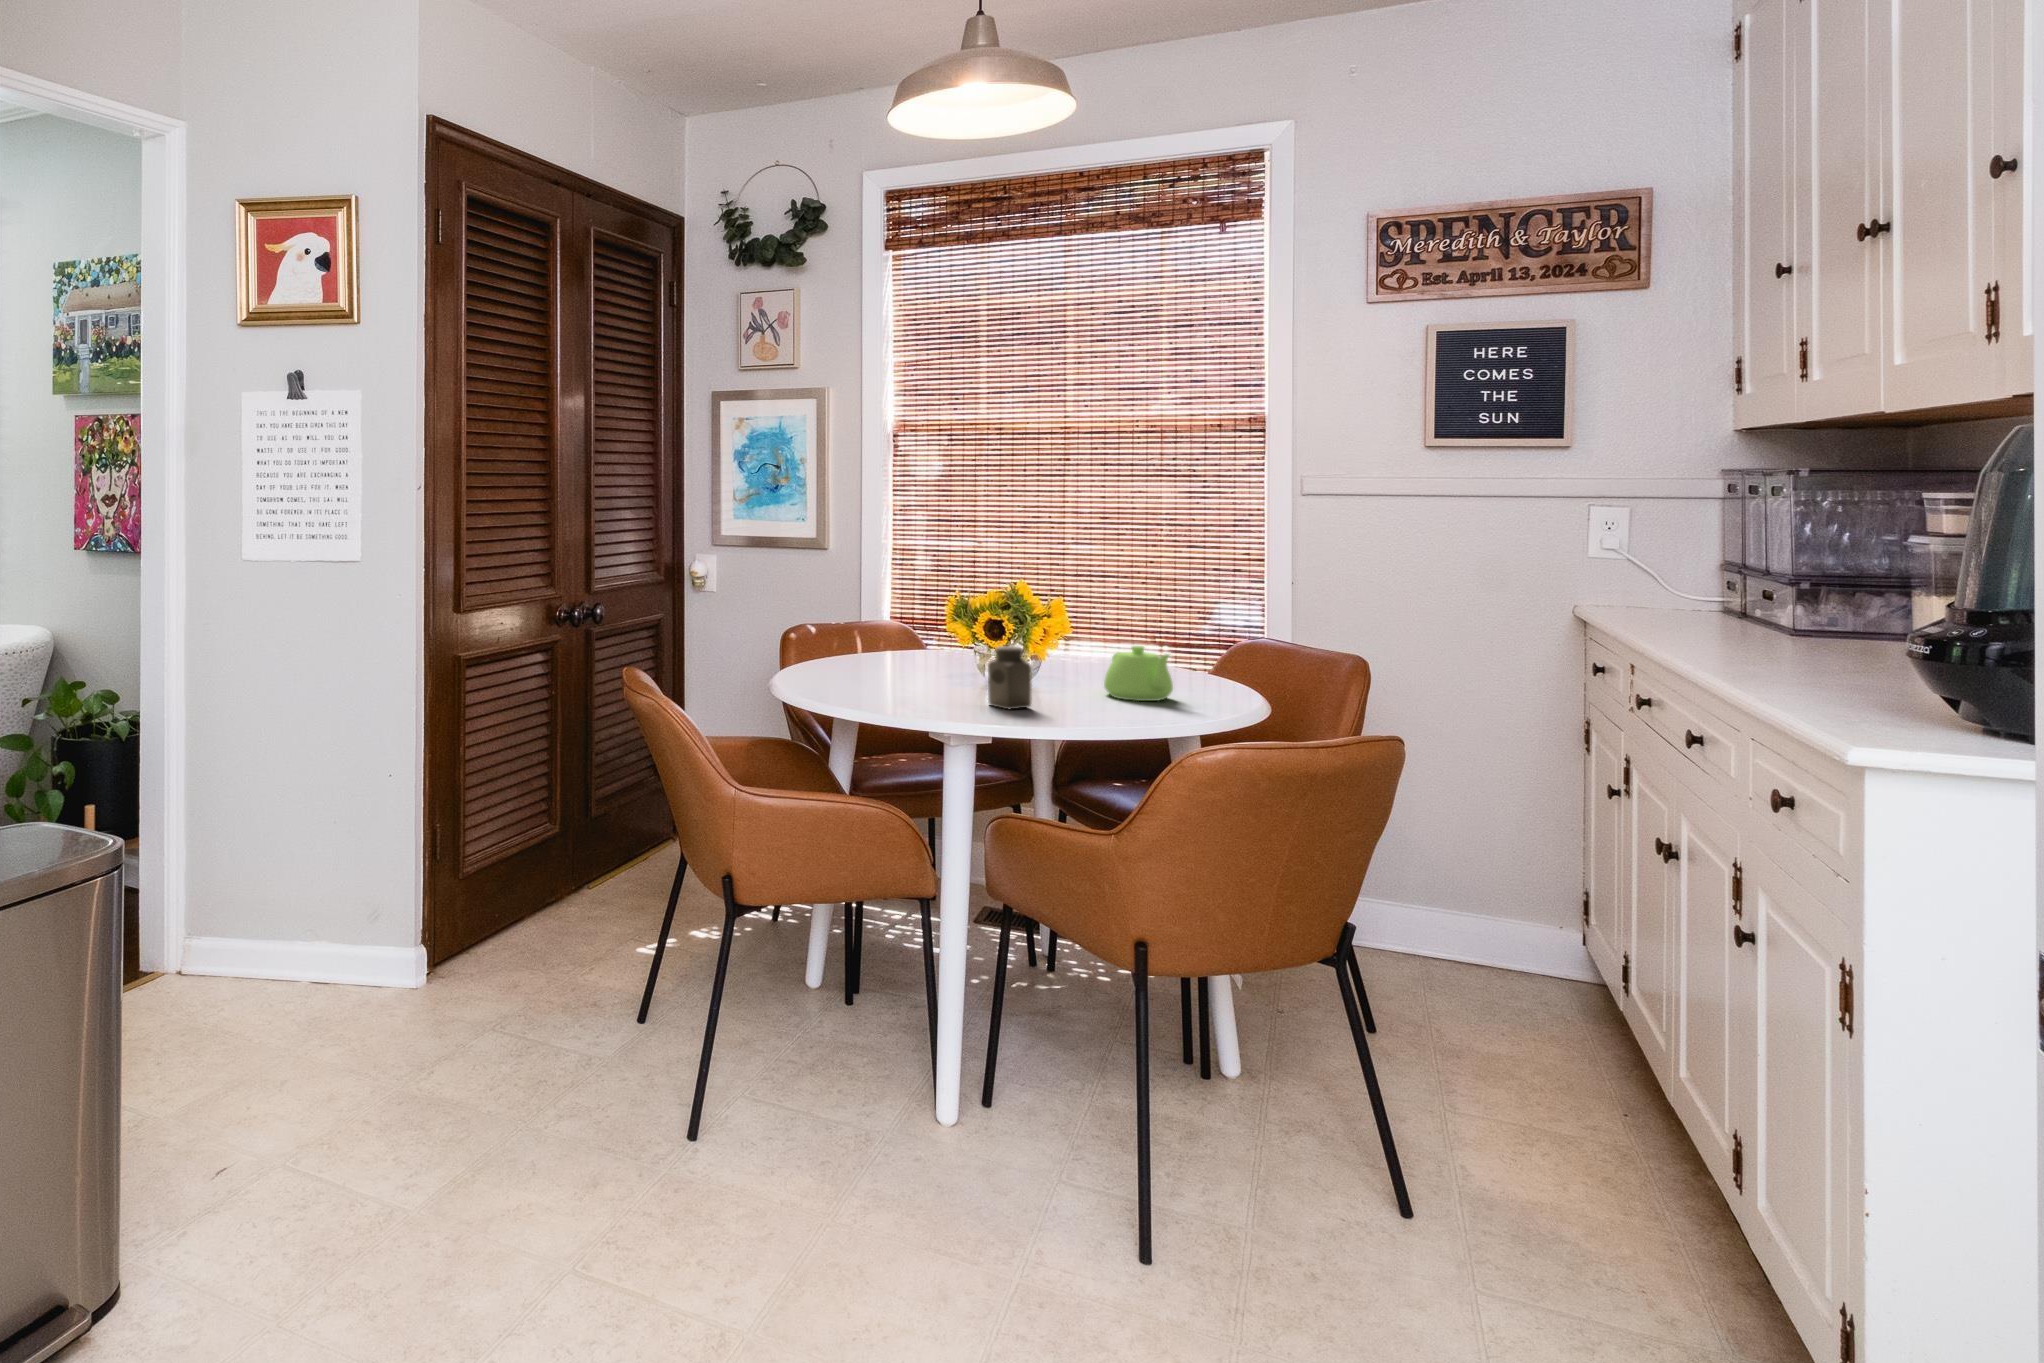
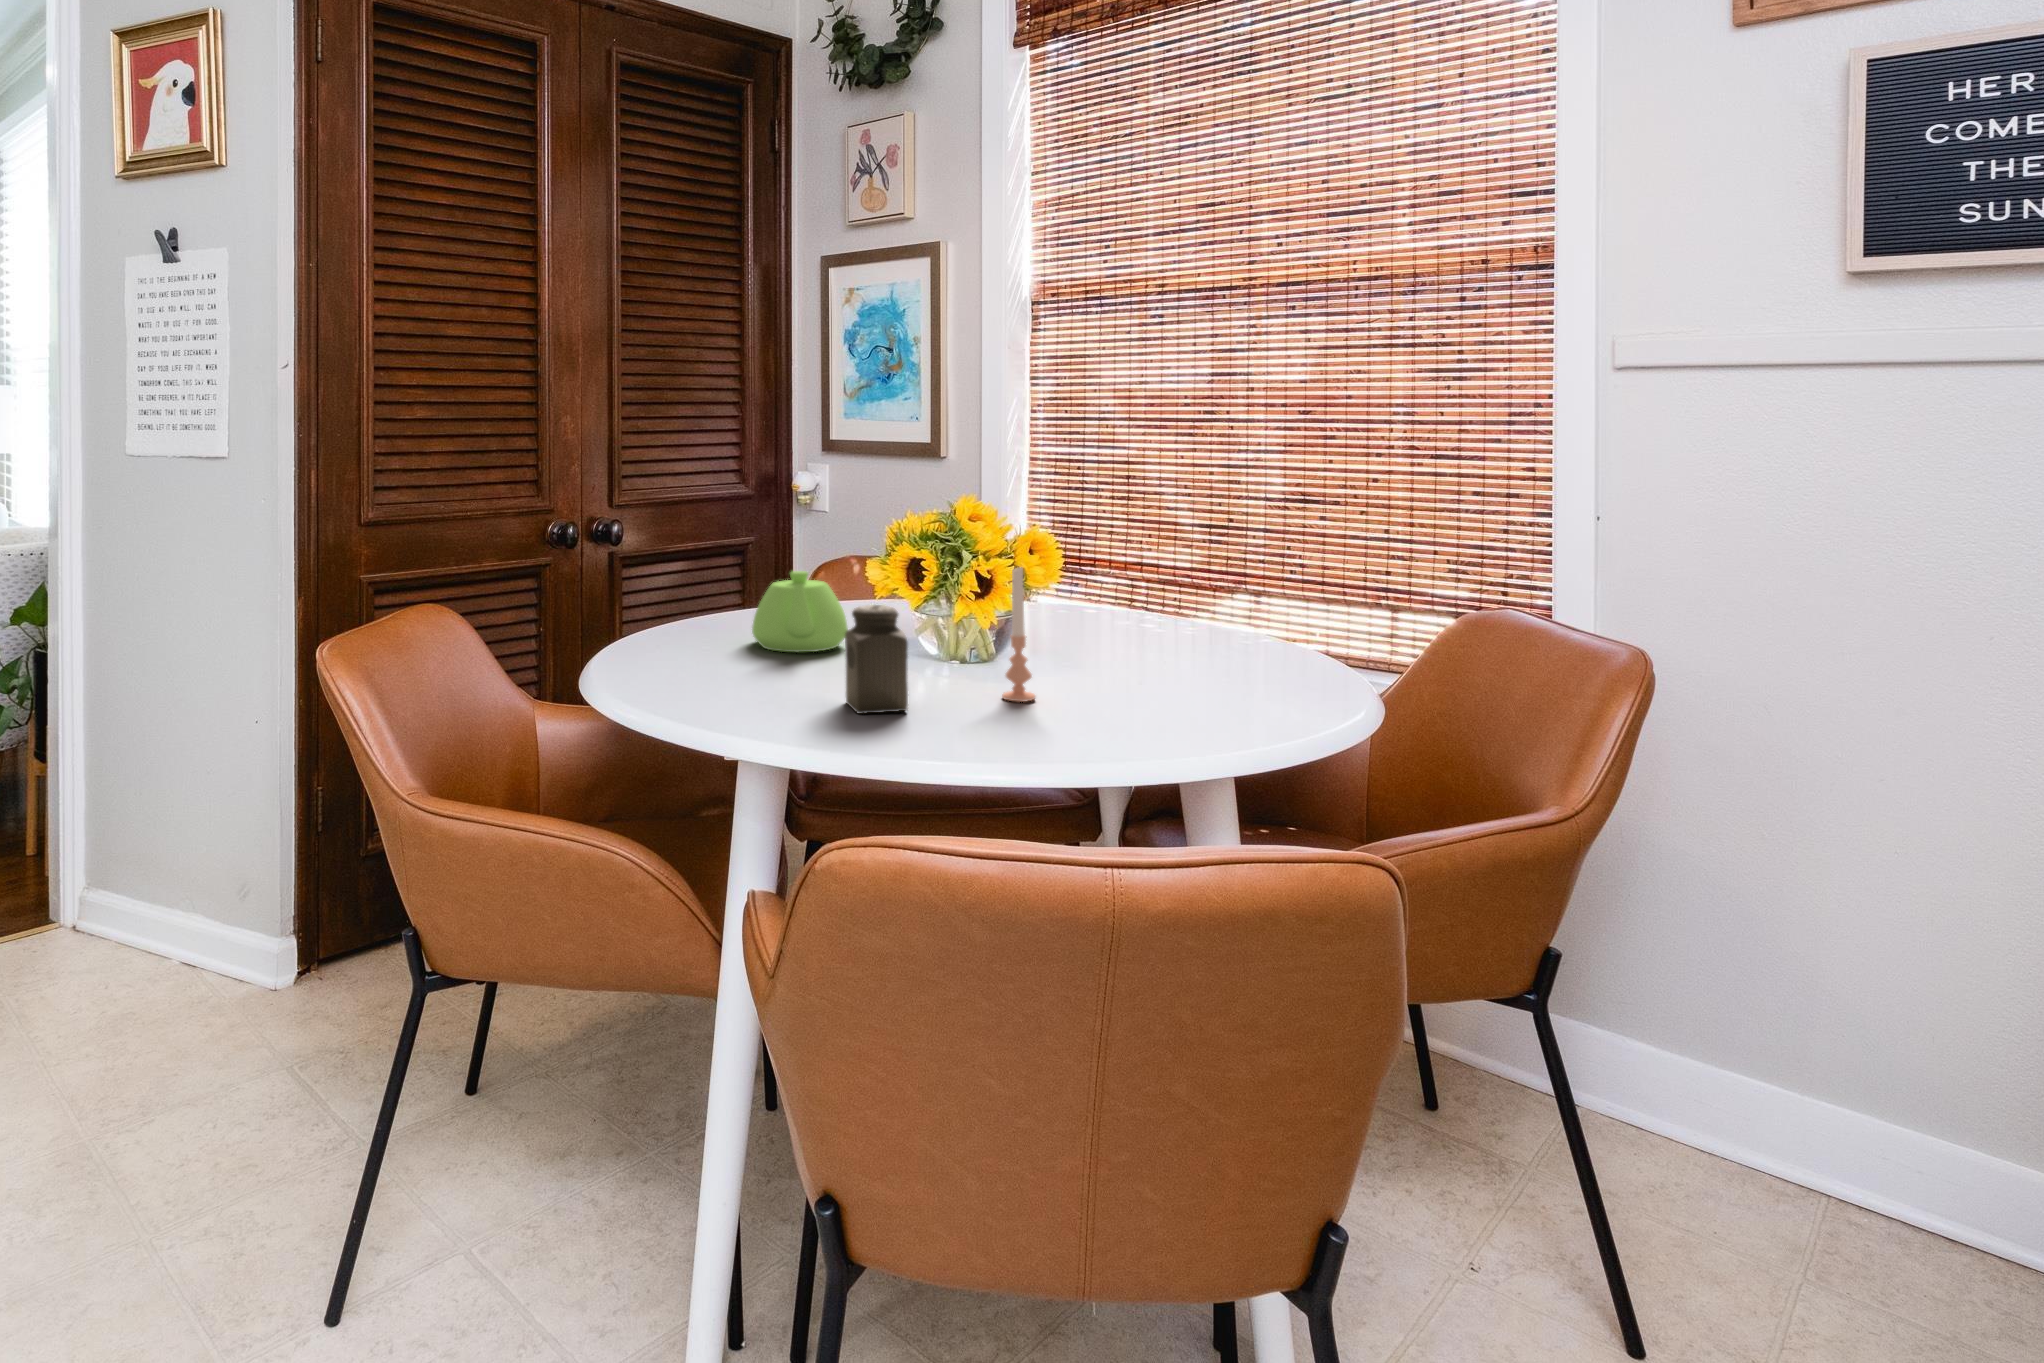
candle: none [1060,621,1080,701] -> present [1002,568,1035,702]
teapot: present [1104,646,1173,701] -> present [752,571,848,652]

